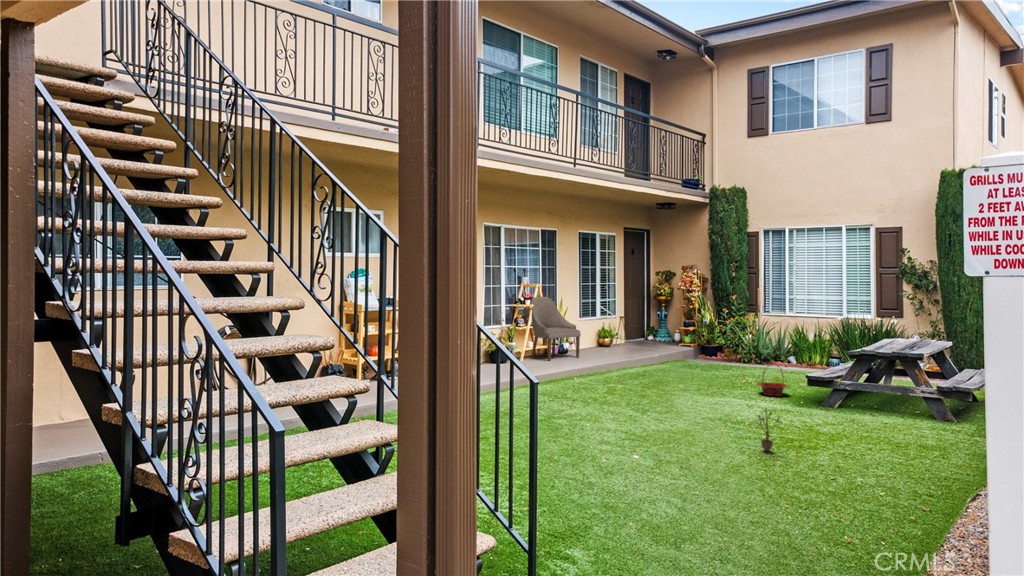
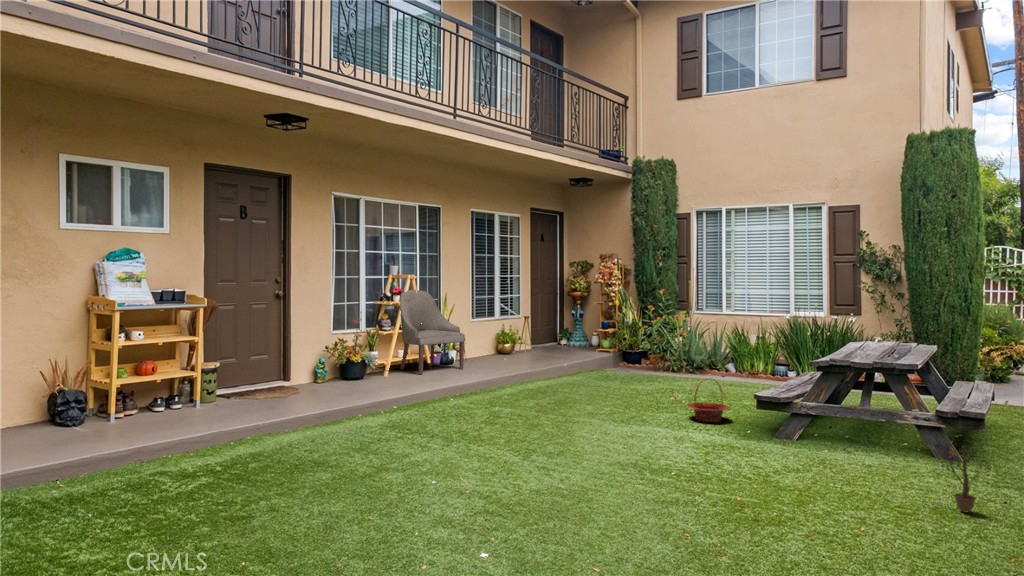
decorative plant: present [757,409,781,451] -> present [932,446,991,513]

